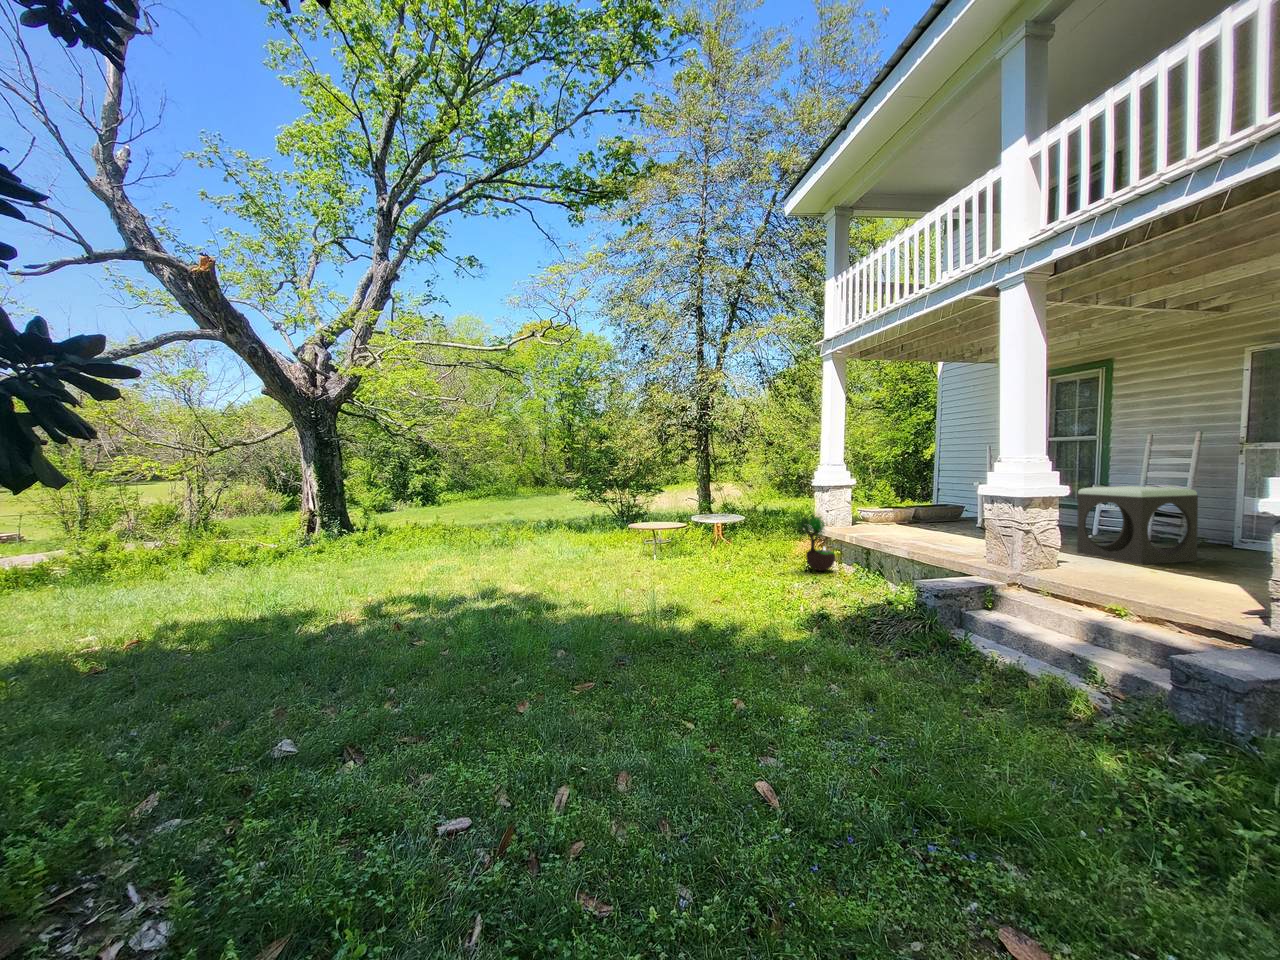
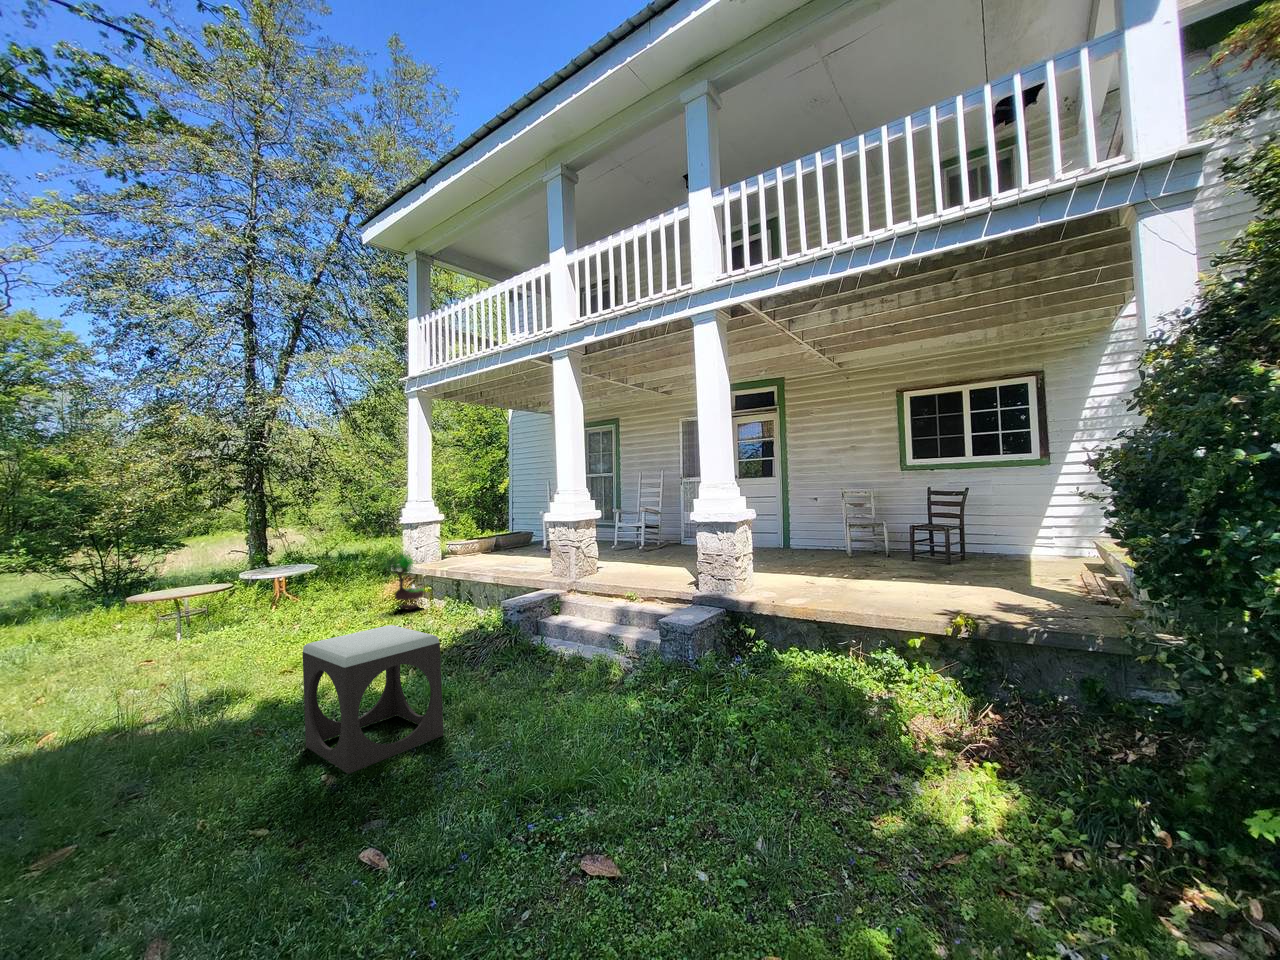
footstool: present [1077,486,1198,564] -> present [302,625,443,774]

